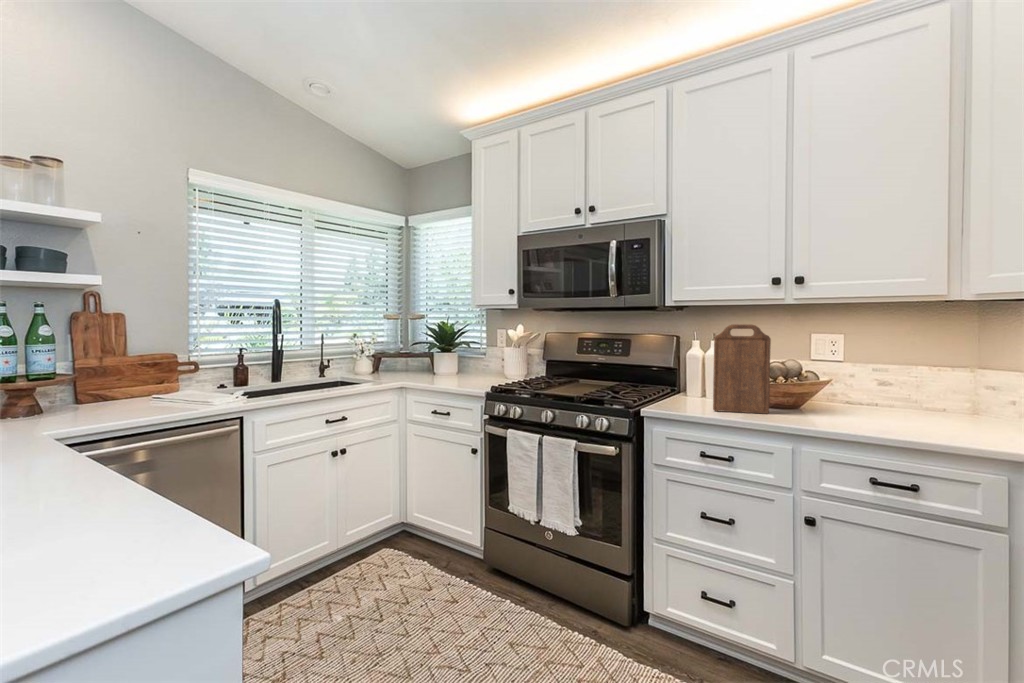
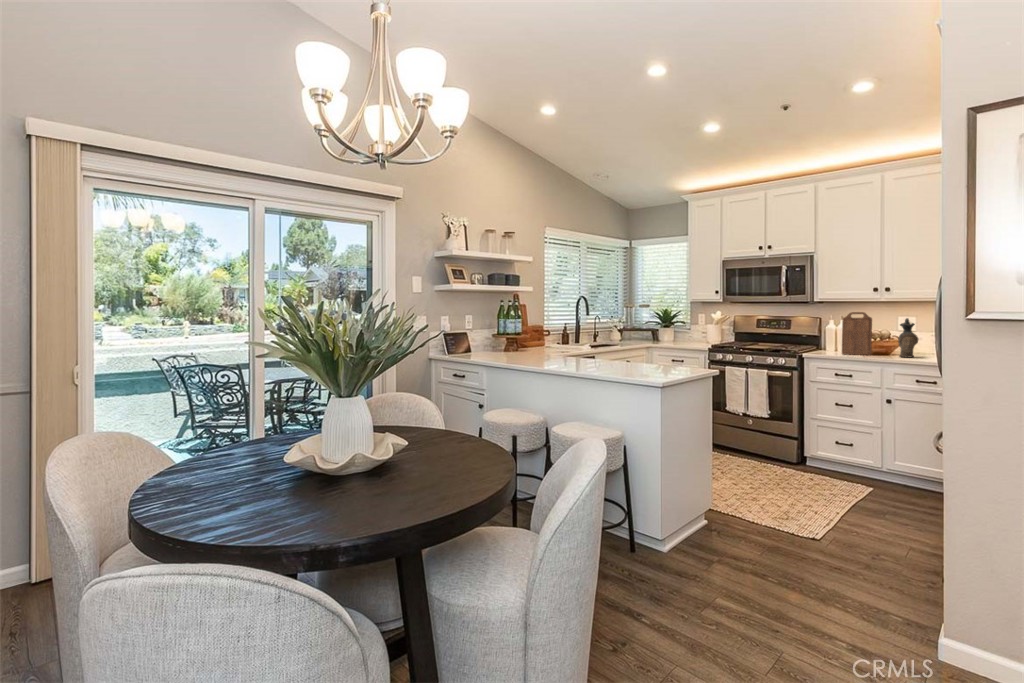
ceramic pitcher: none [826,338,868,423] -> present [898,318,919,357]

